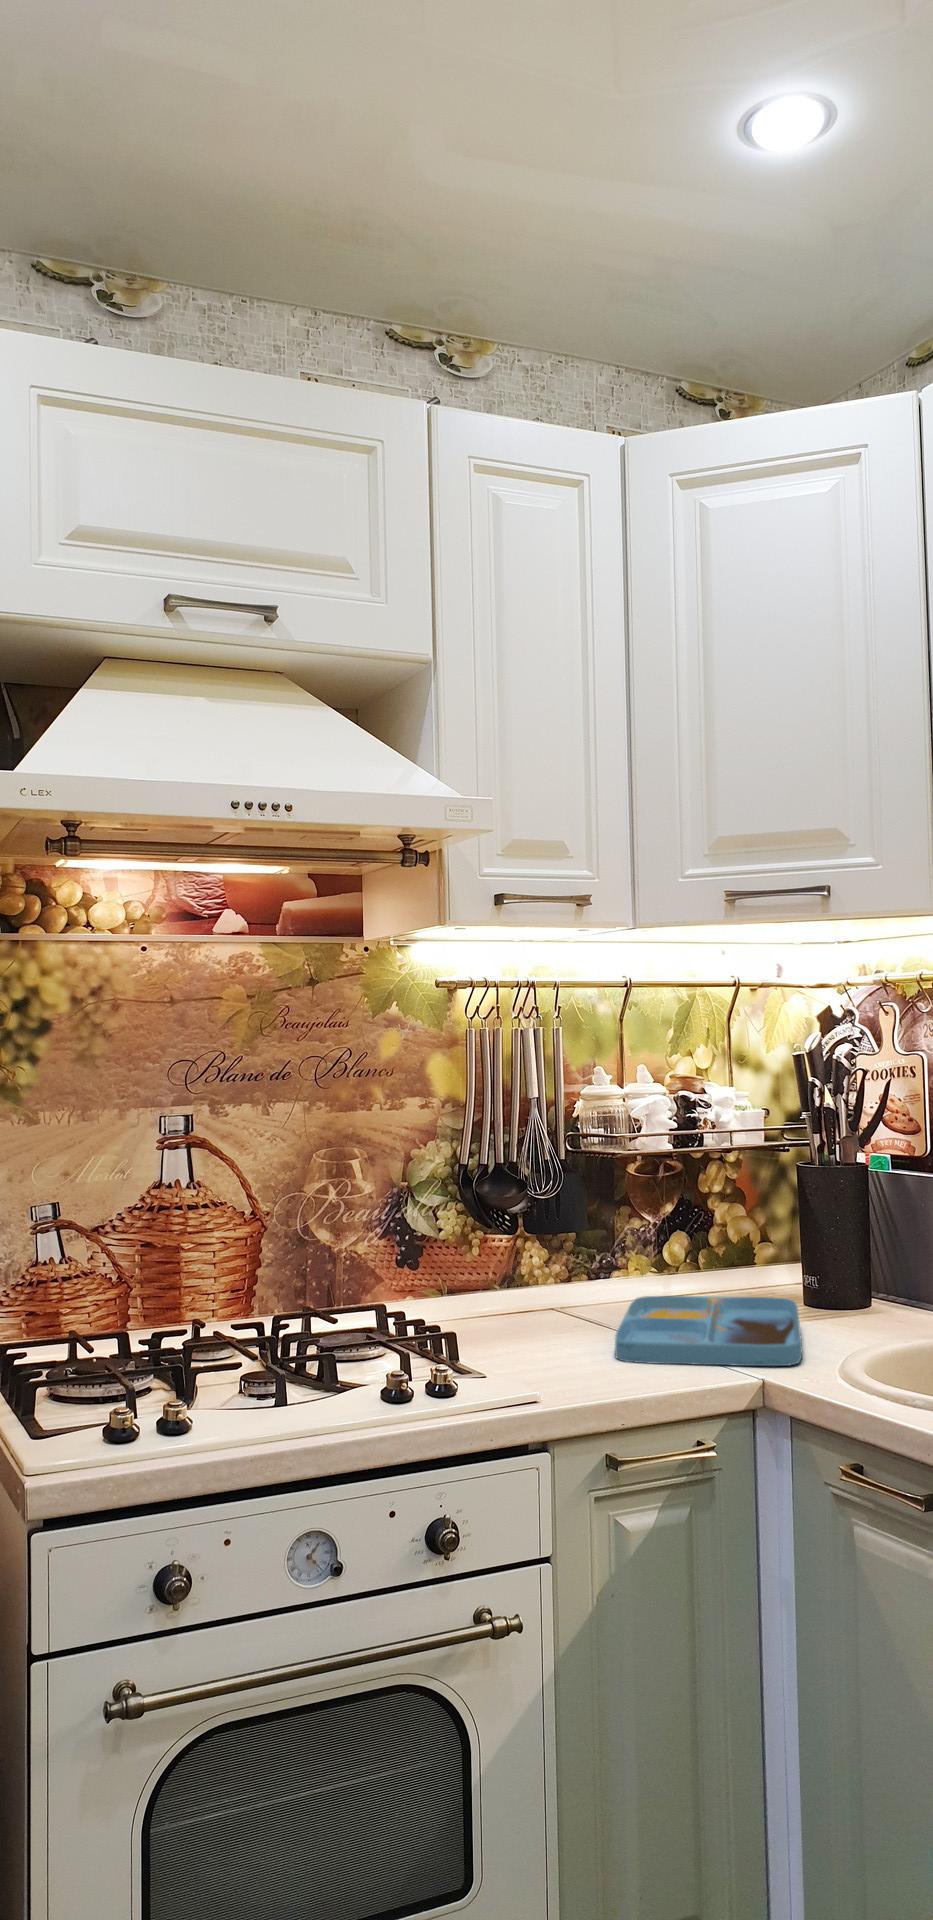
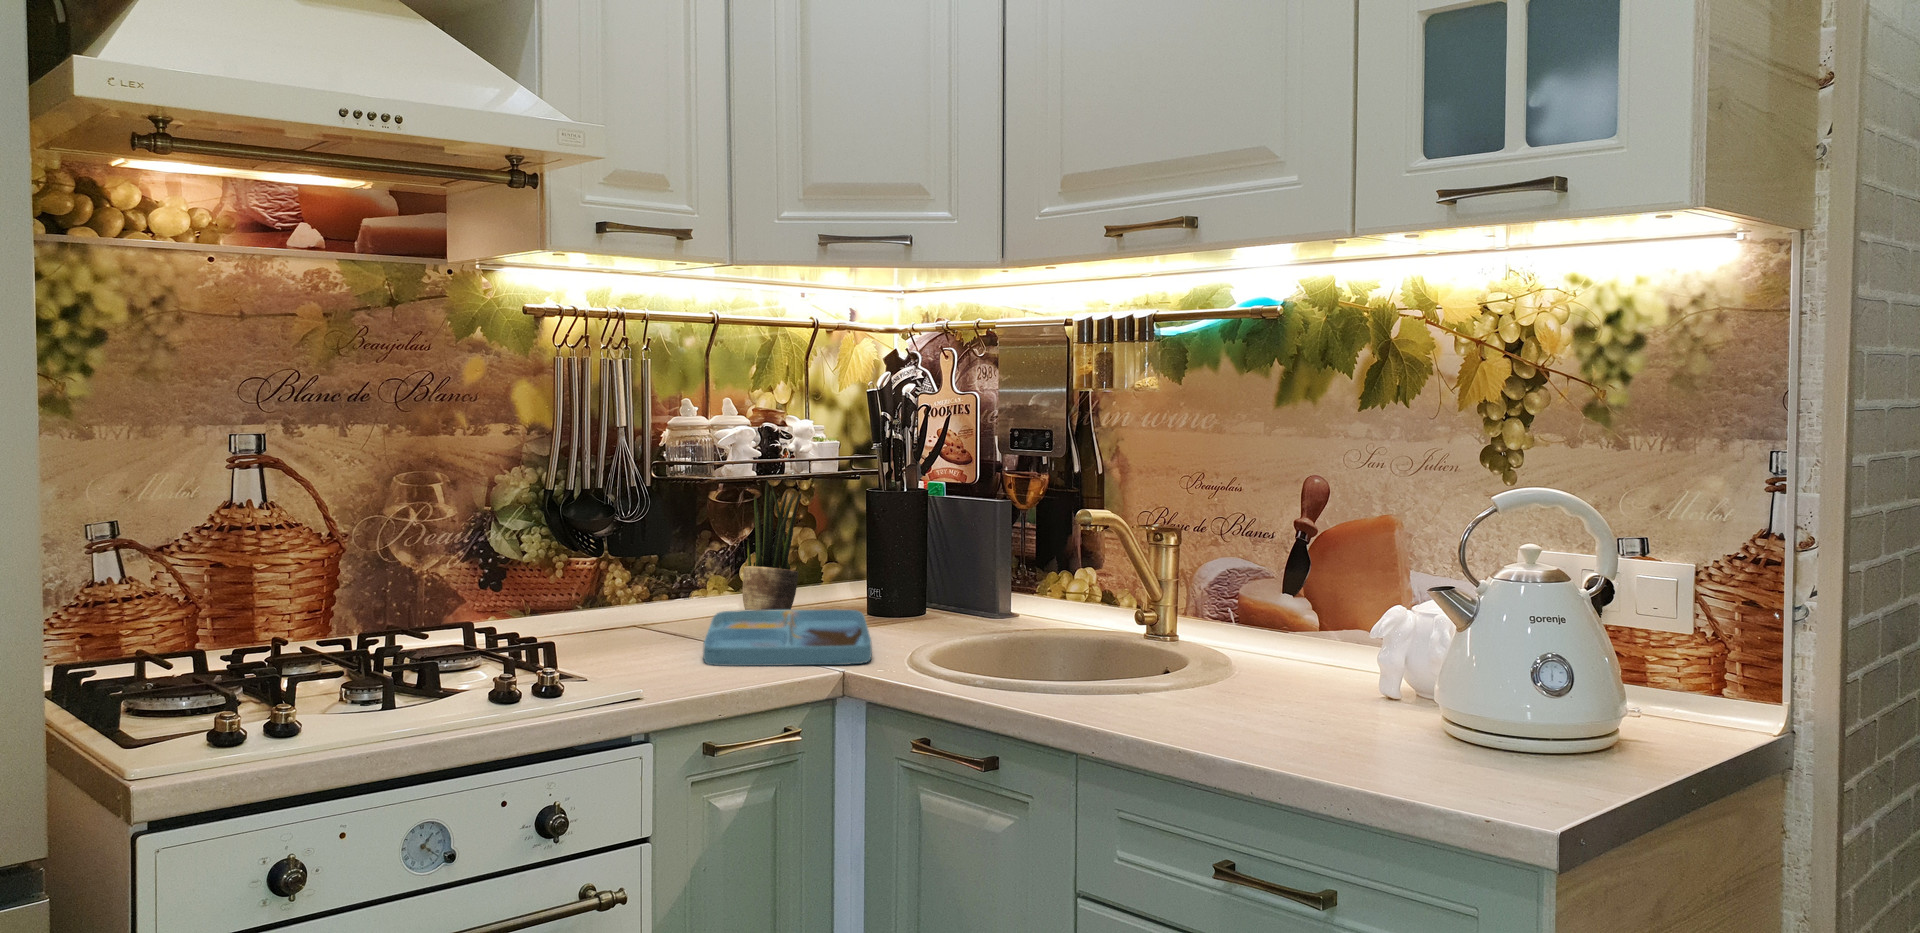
potted plant: none [667,1151,727,1299] -> present [742,480,802,610]

